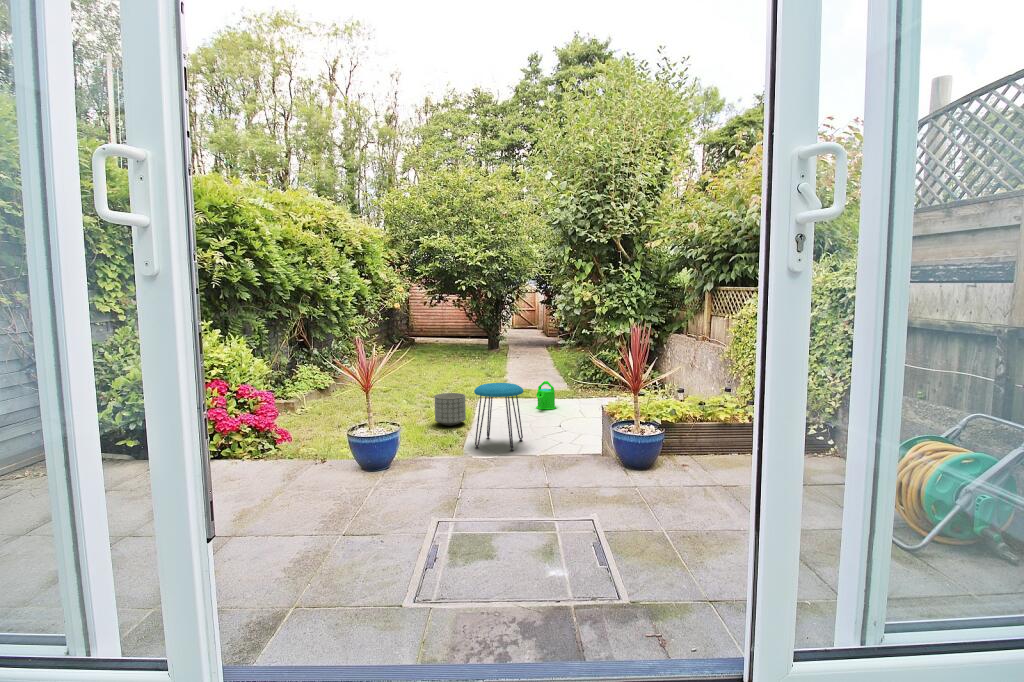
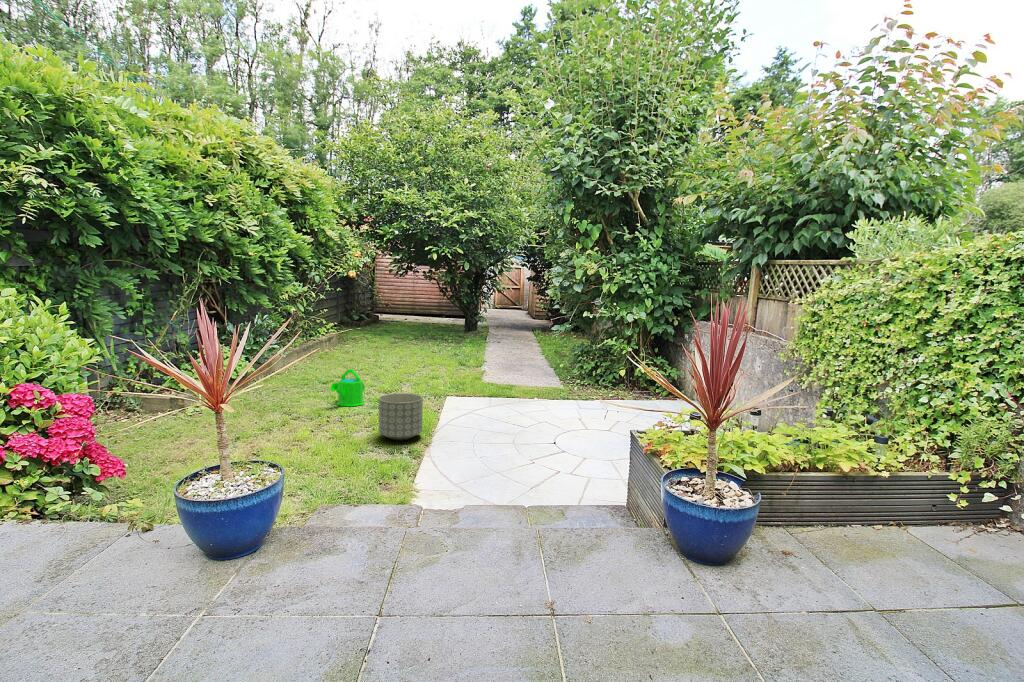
watering can: present [536,381,556,409] -> present [330,369,365,406]
stool: present [474,383,523,451] -> none [430,386,506,491]

